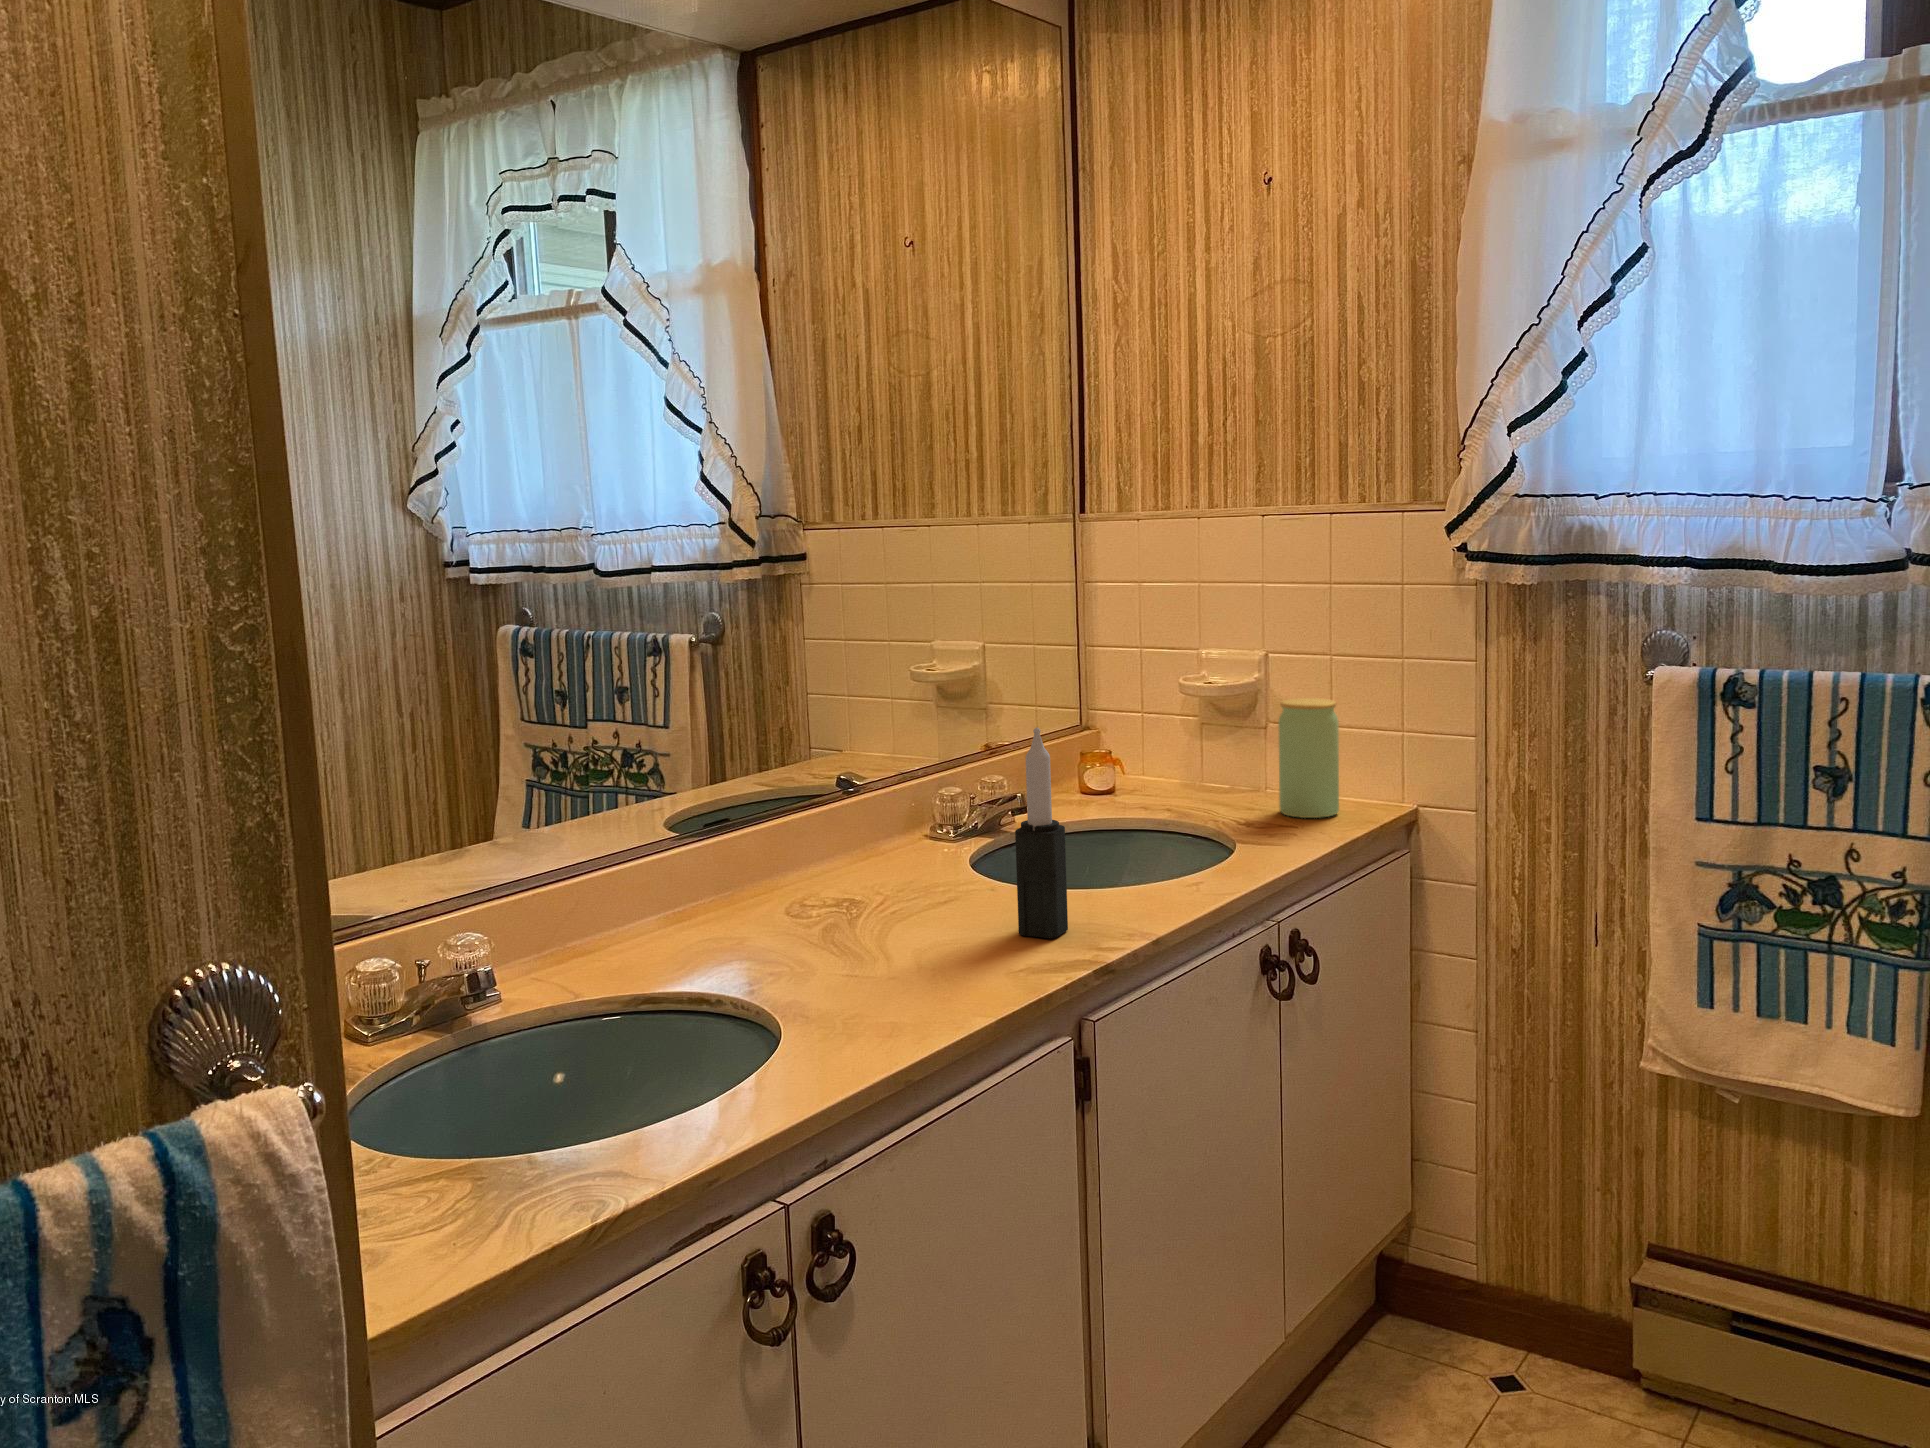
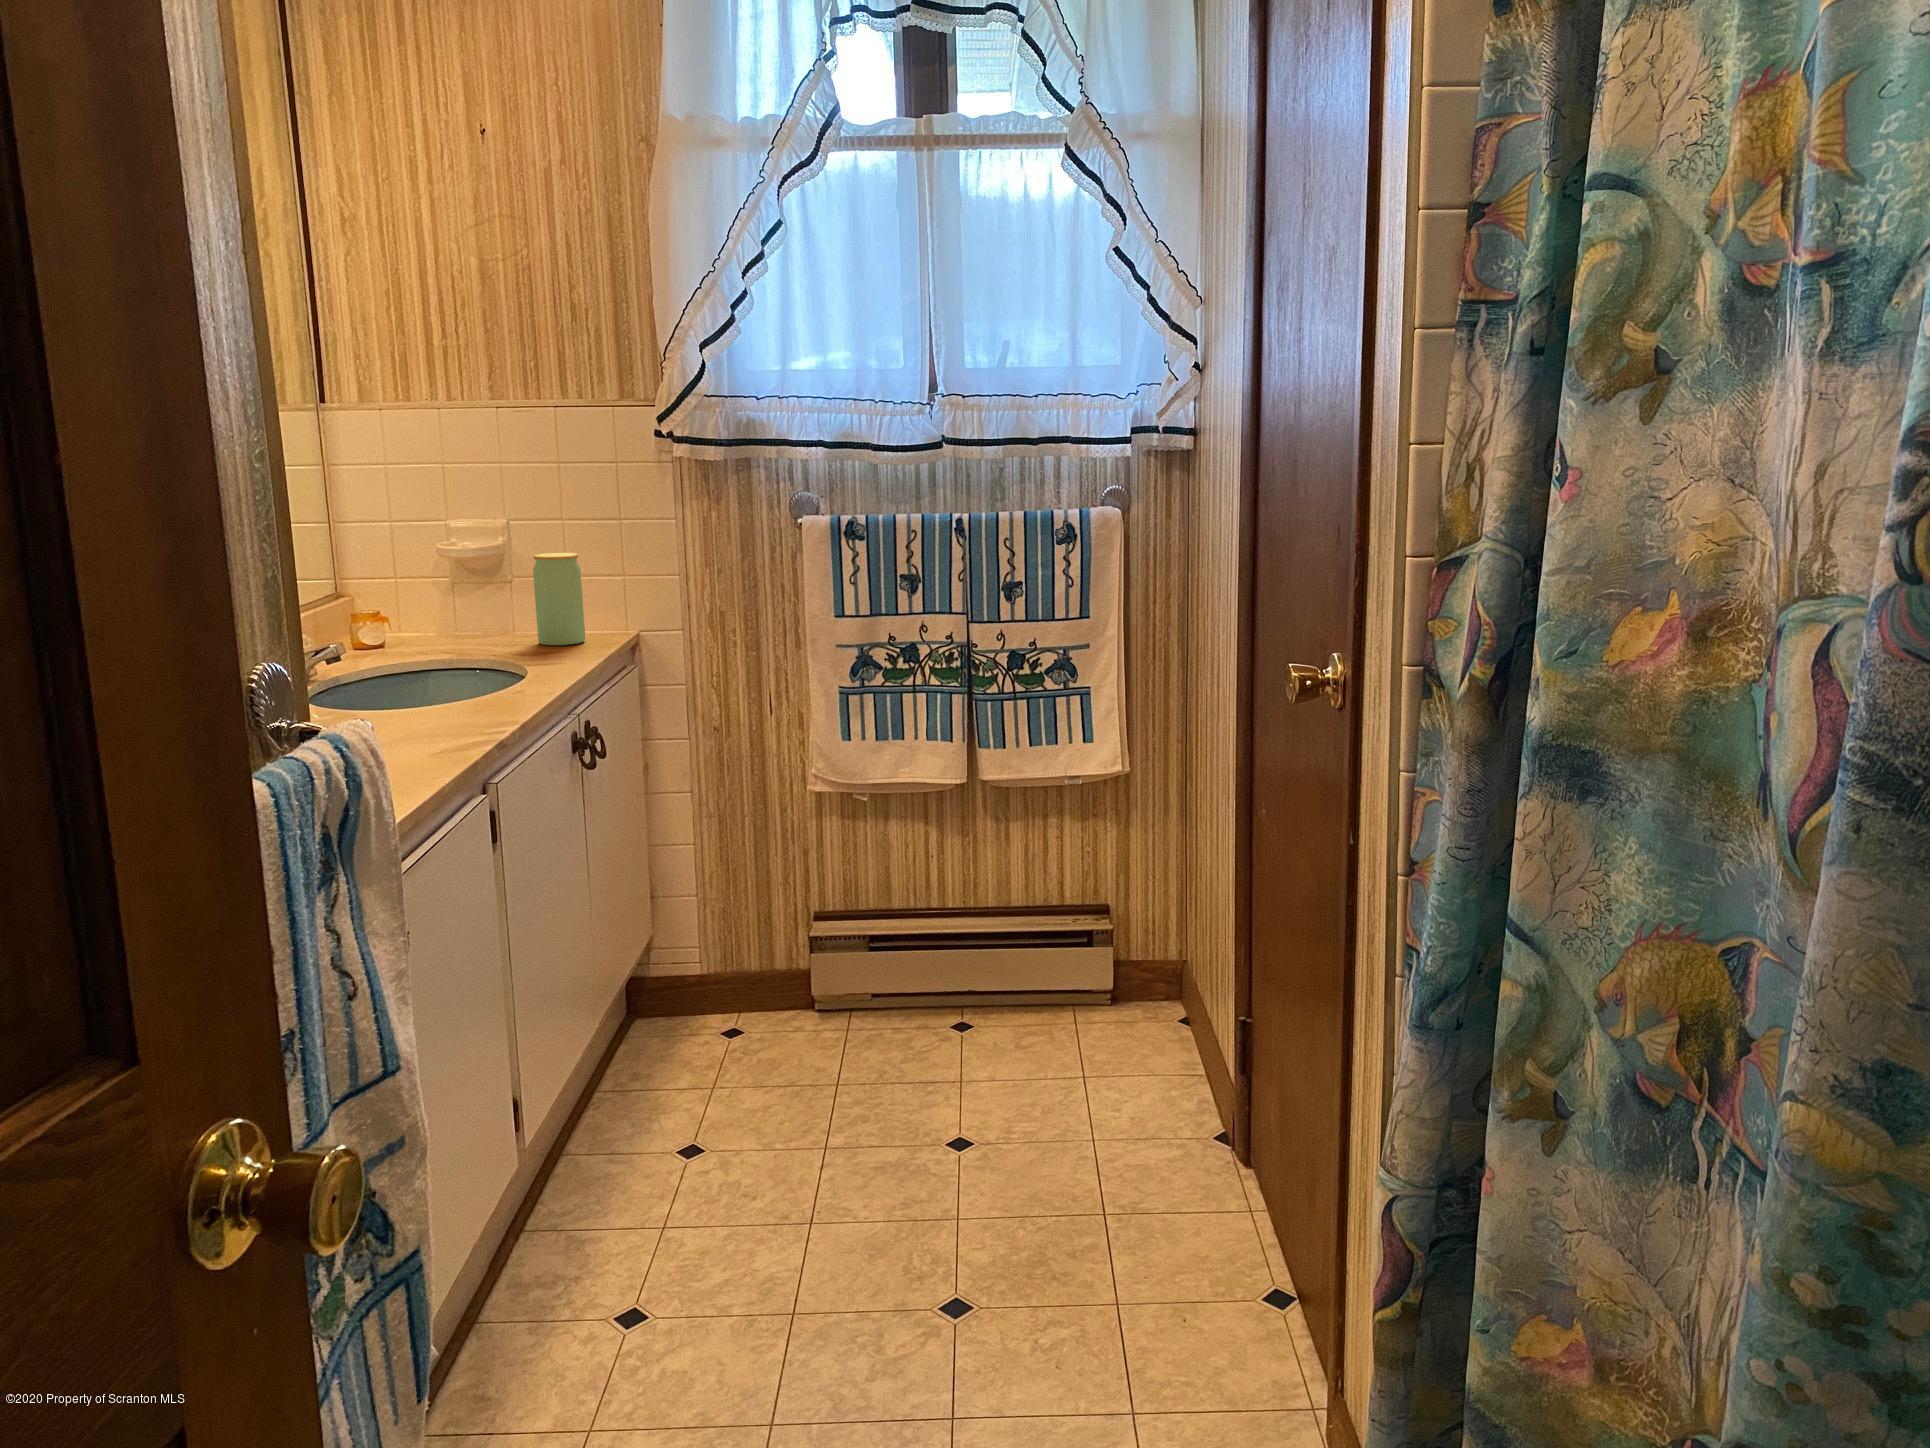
candle: present [1015,728,1068,938] -> none [416,563,461,728]

